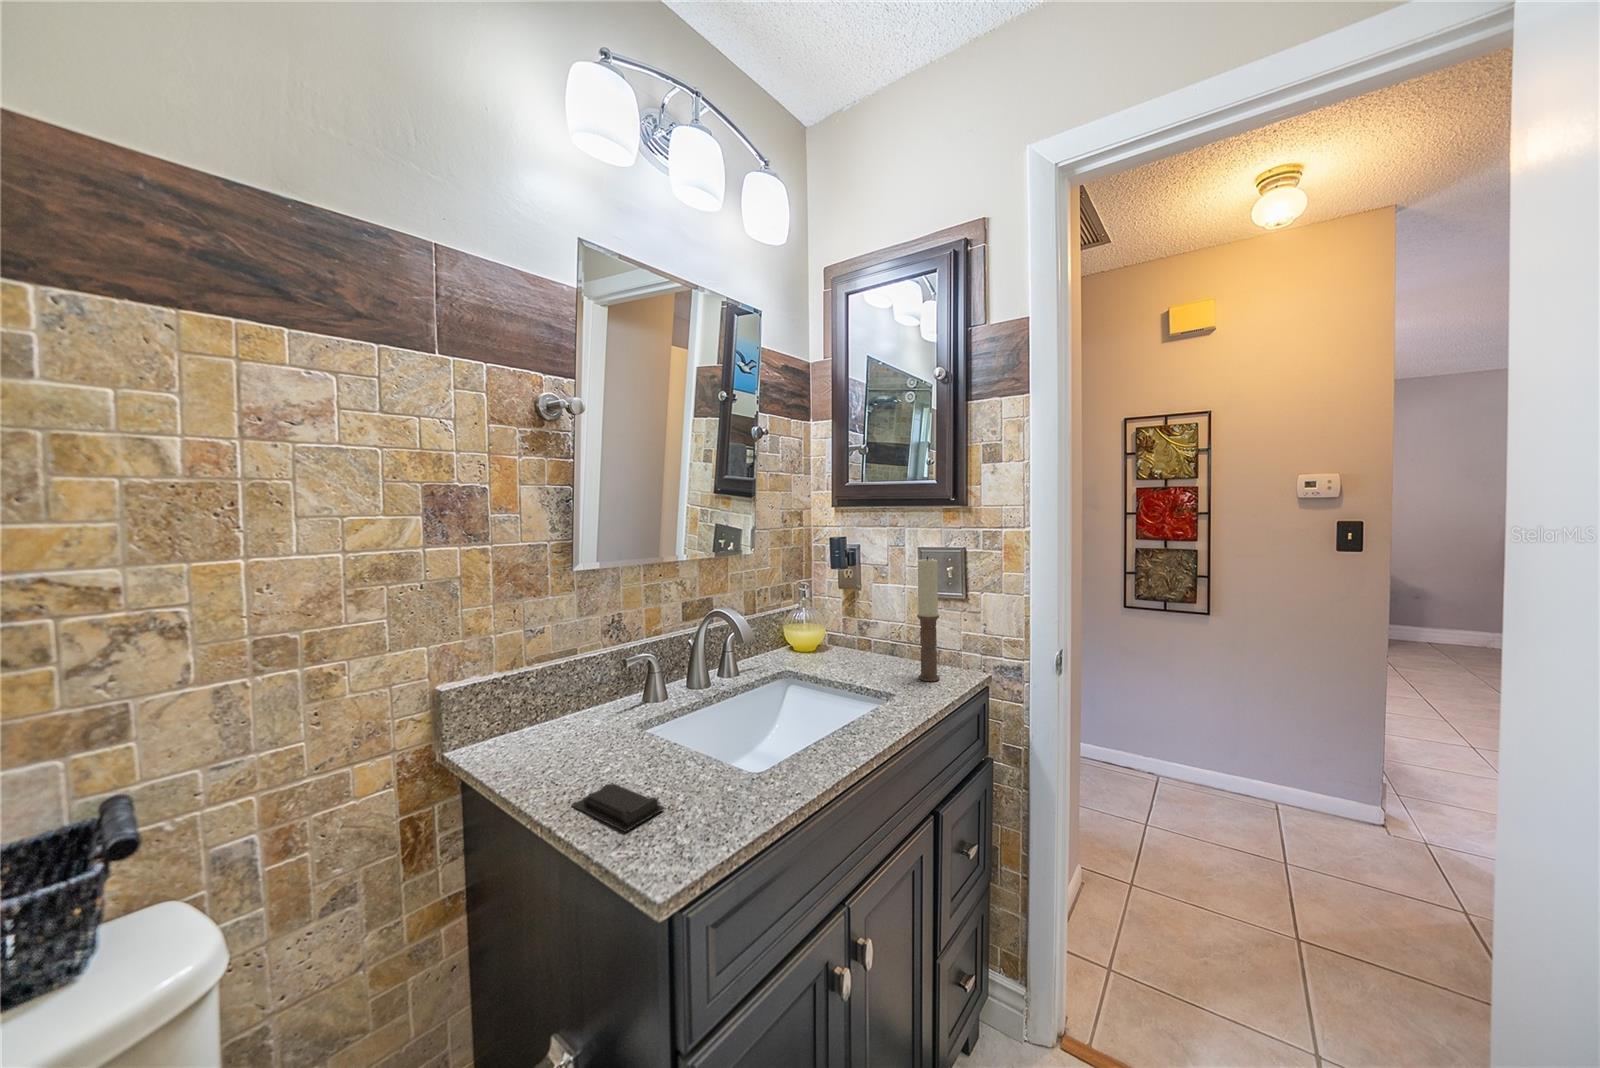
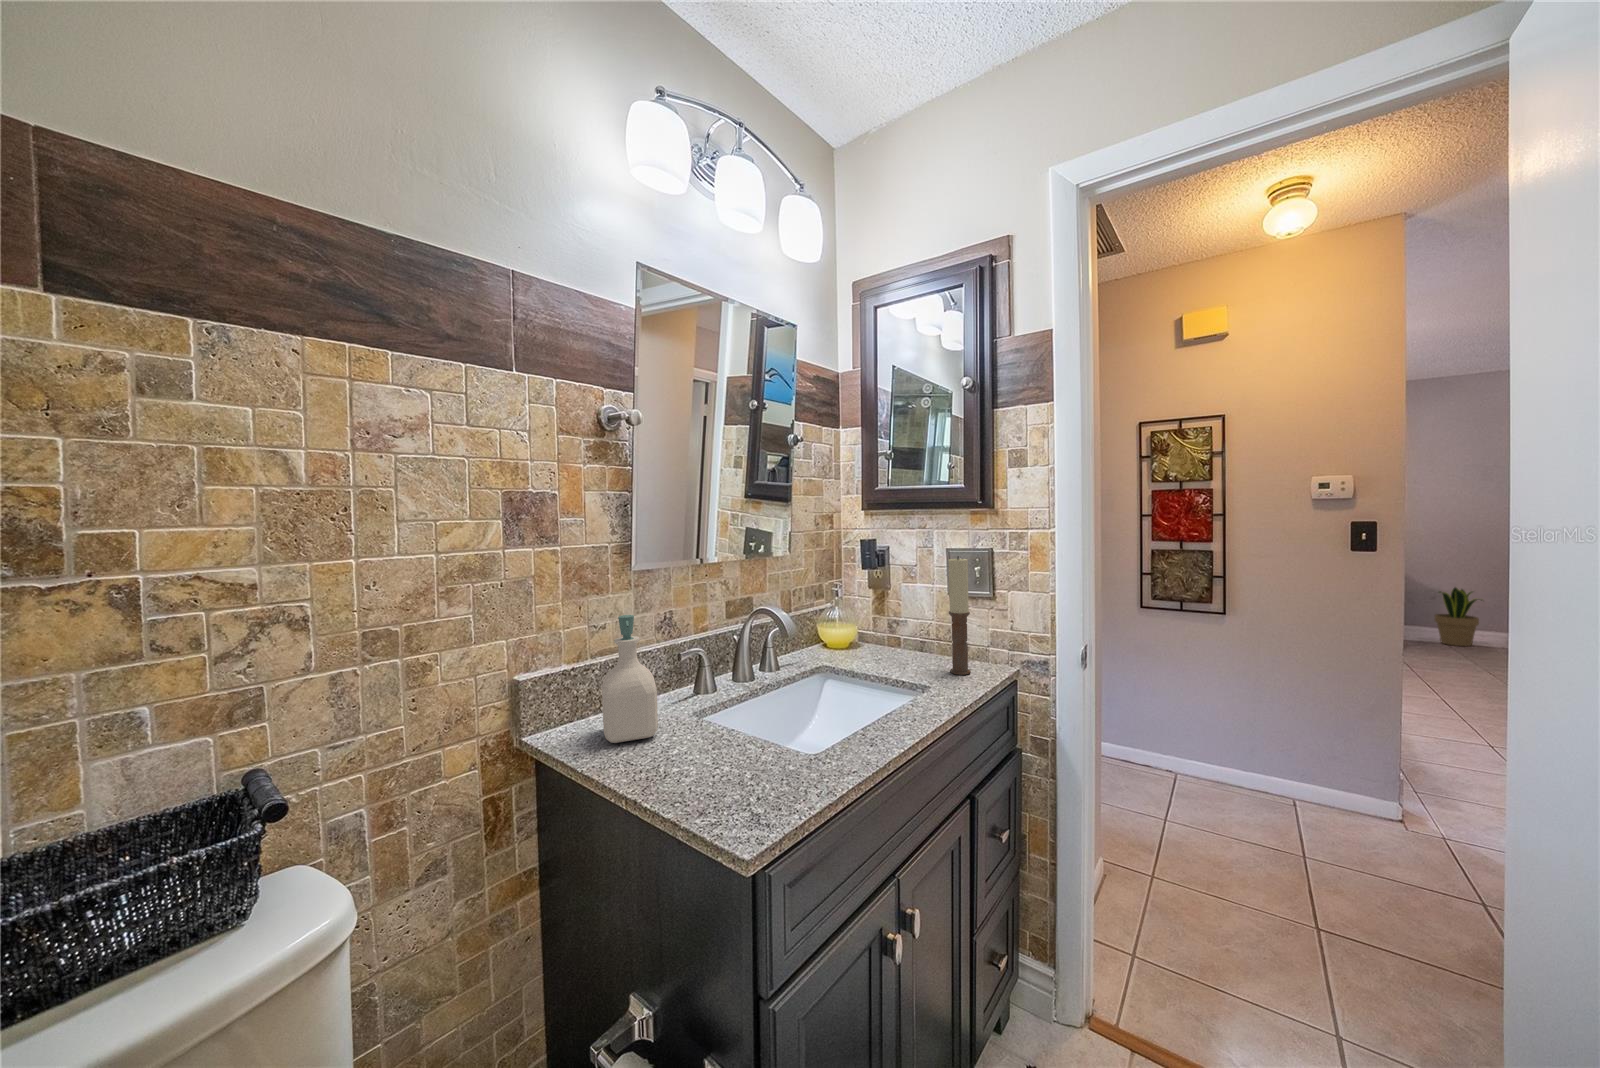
potted plant: none [1420,587,1469,646] -> present [1435,587,1482,646]
soap bottle: none [531,620,594,759] -> present [602,615,658,743]
soap bar: present [572,784,665,832] -> none [649,763,735,804]

